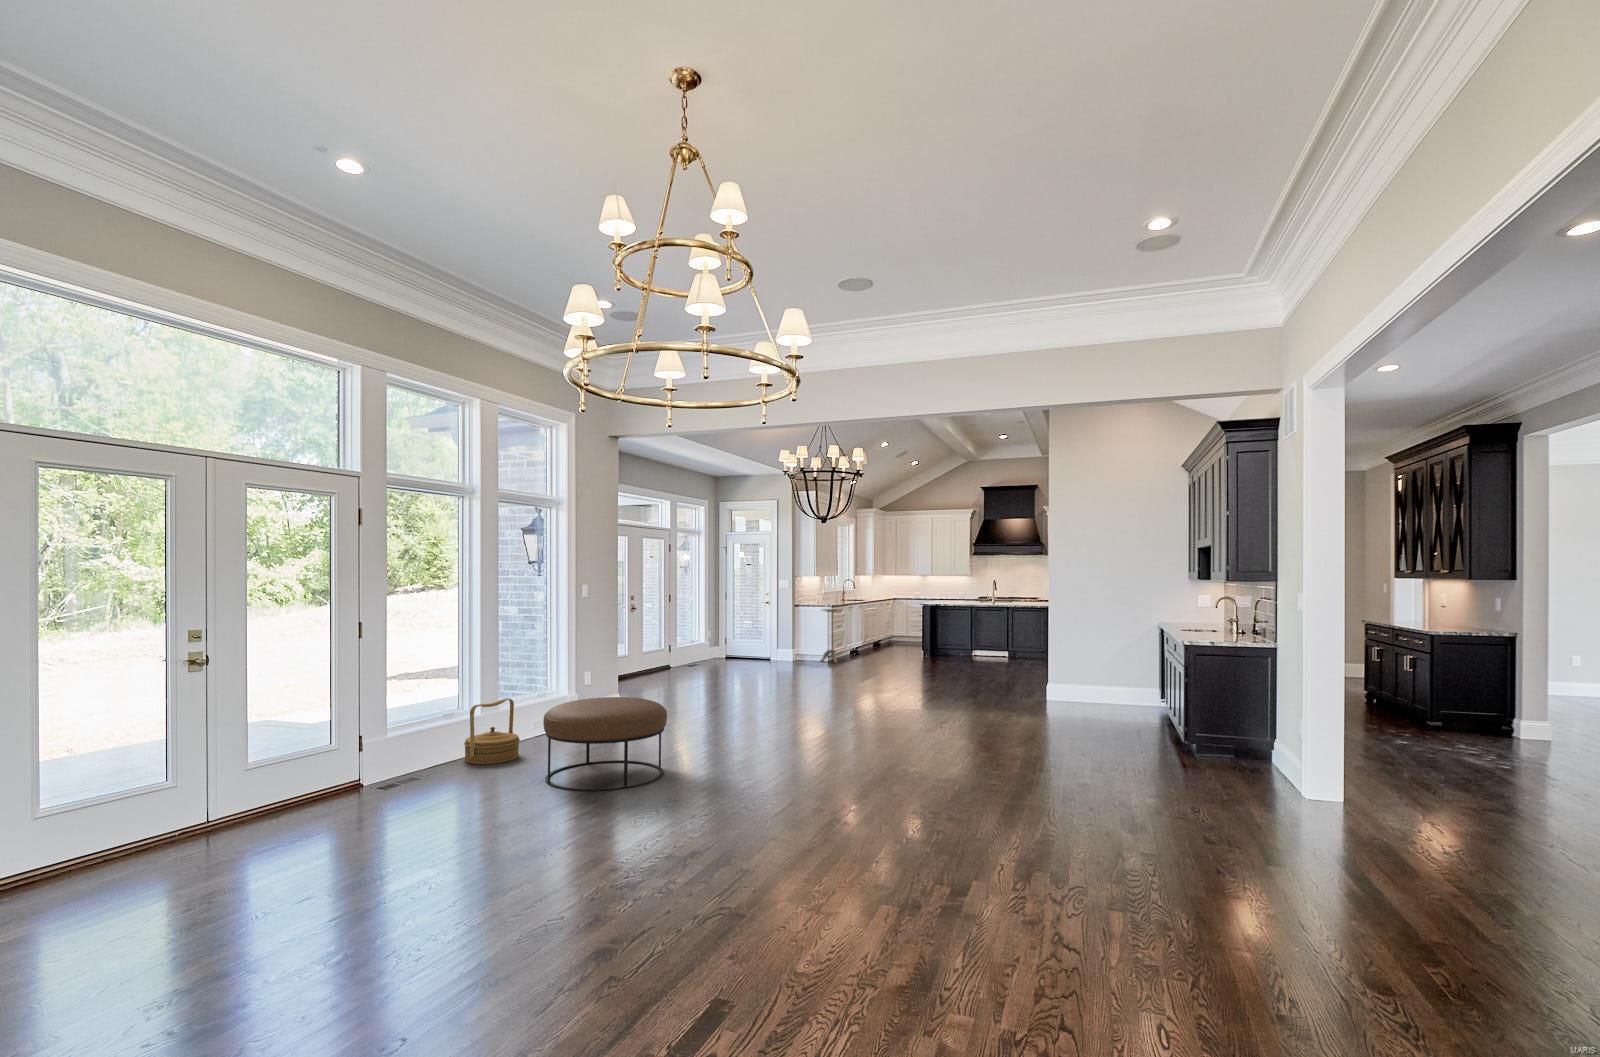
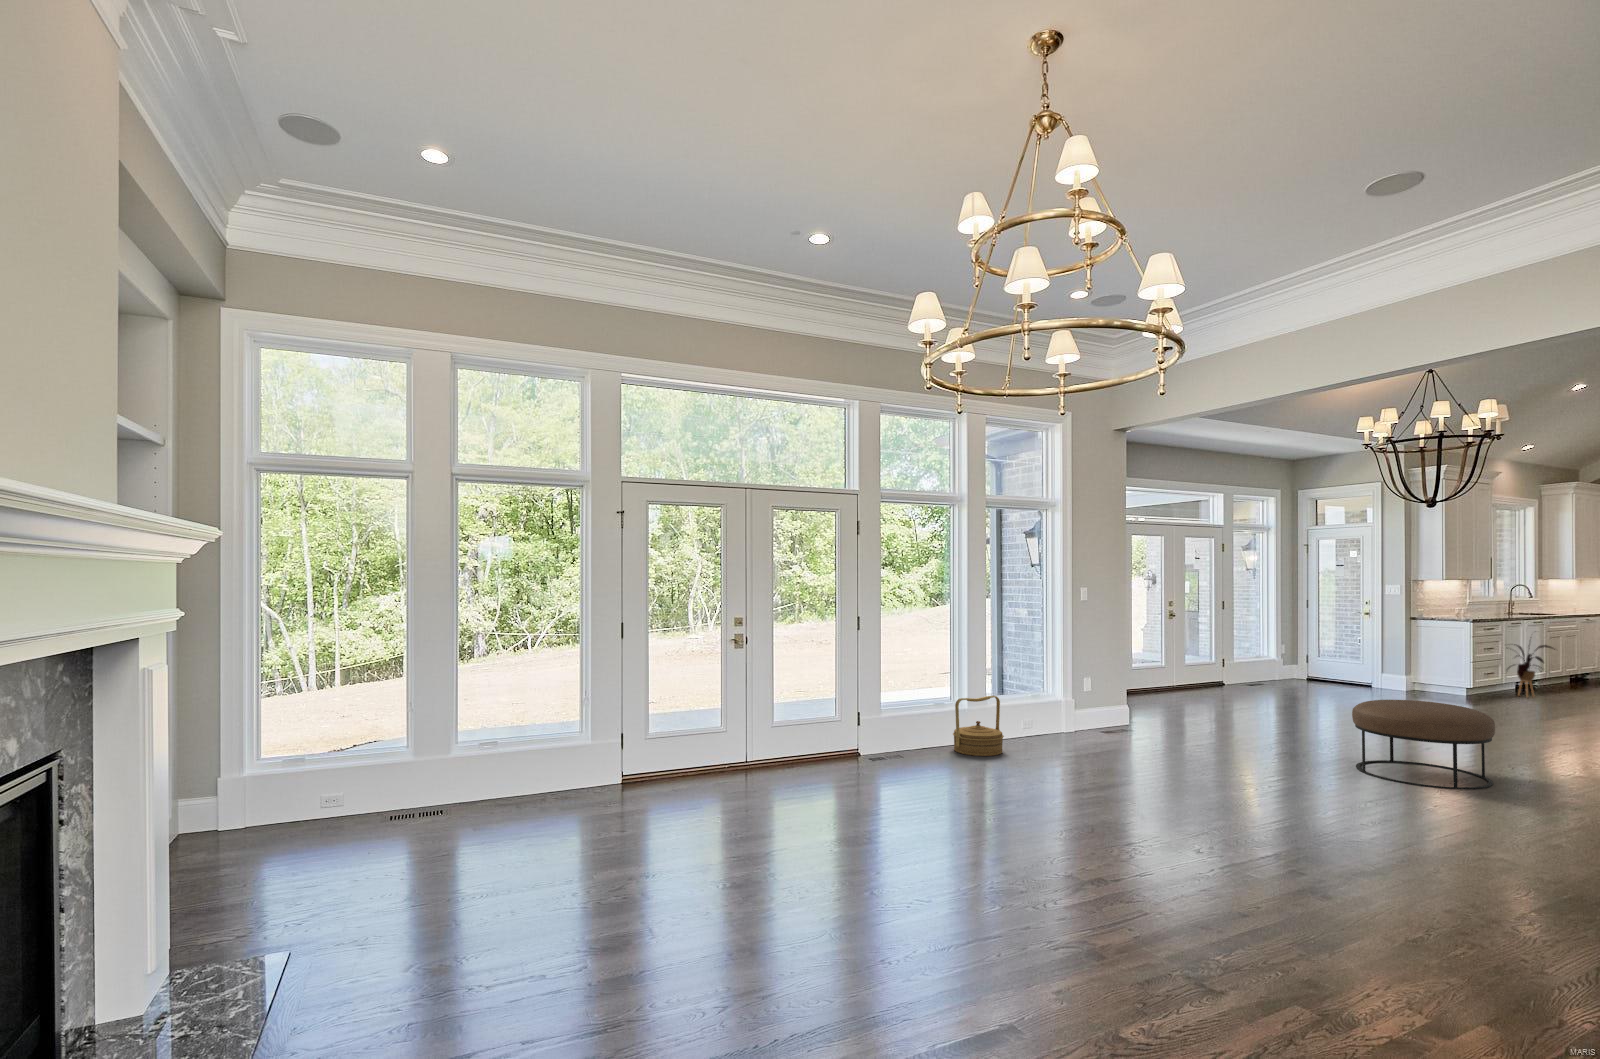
side table: present [821,609,840,663] -> none [1451,626,1485,700]
house plant: none [846,610,879,658] -> present [1508,644,1555,697]
ottoman: present [543,697,667,791] -> present [1352,700,1495,789]

